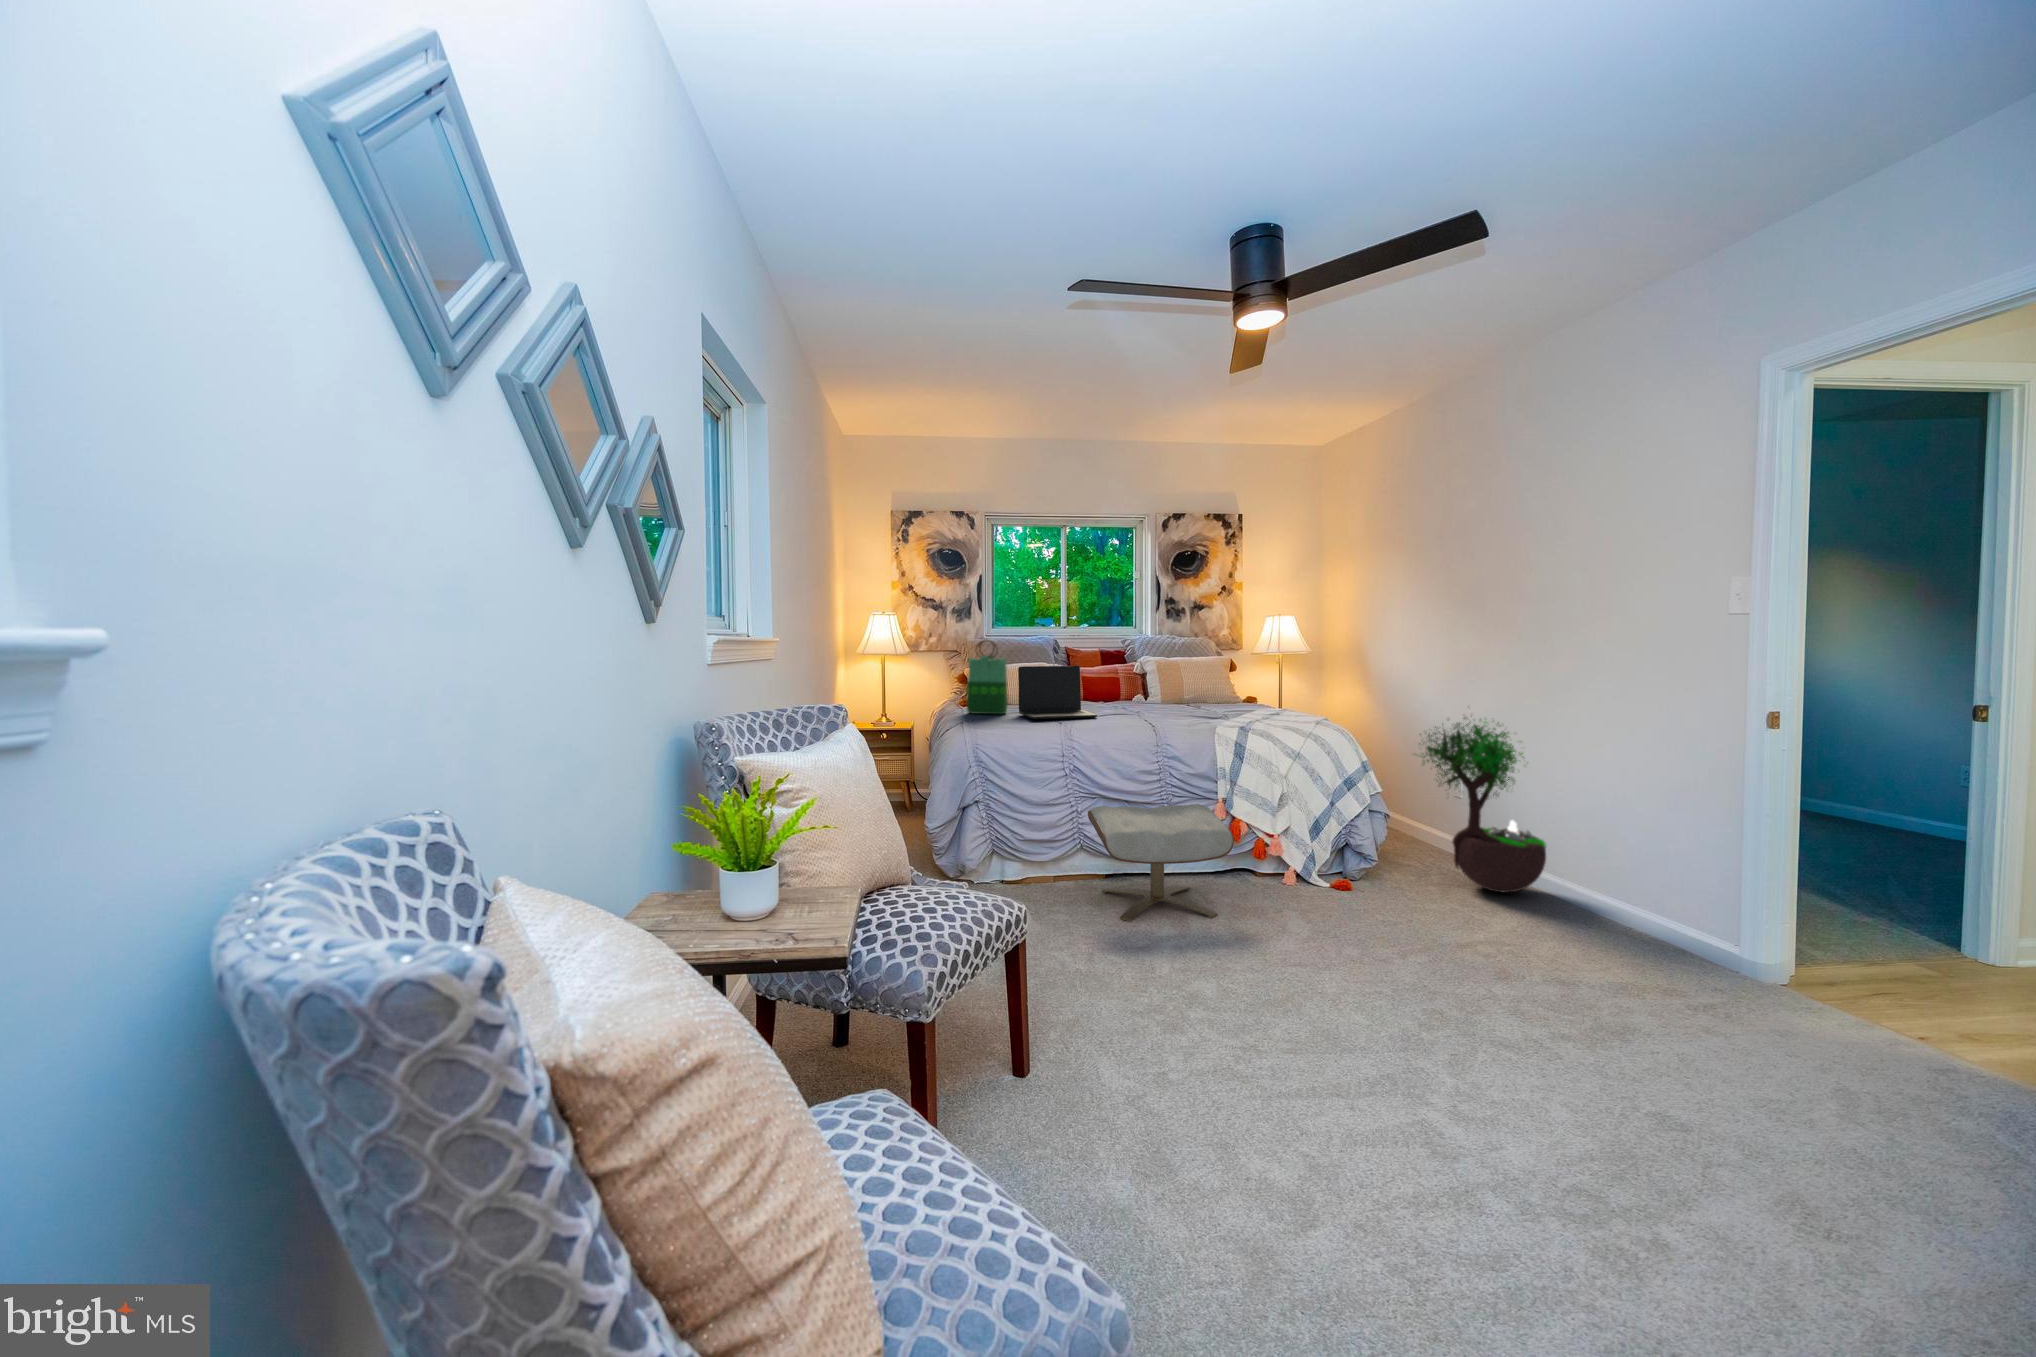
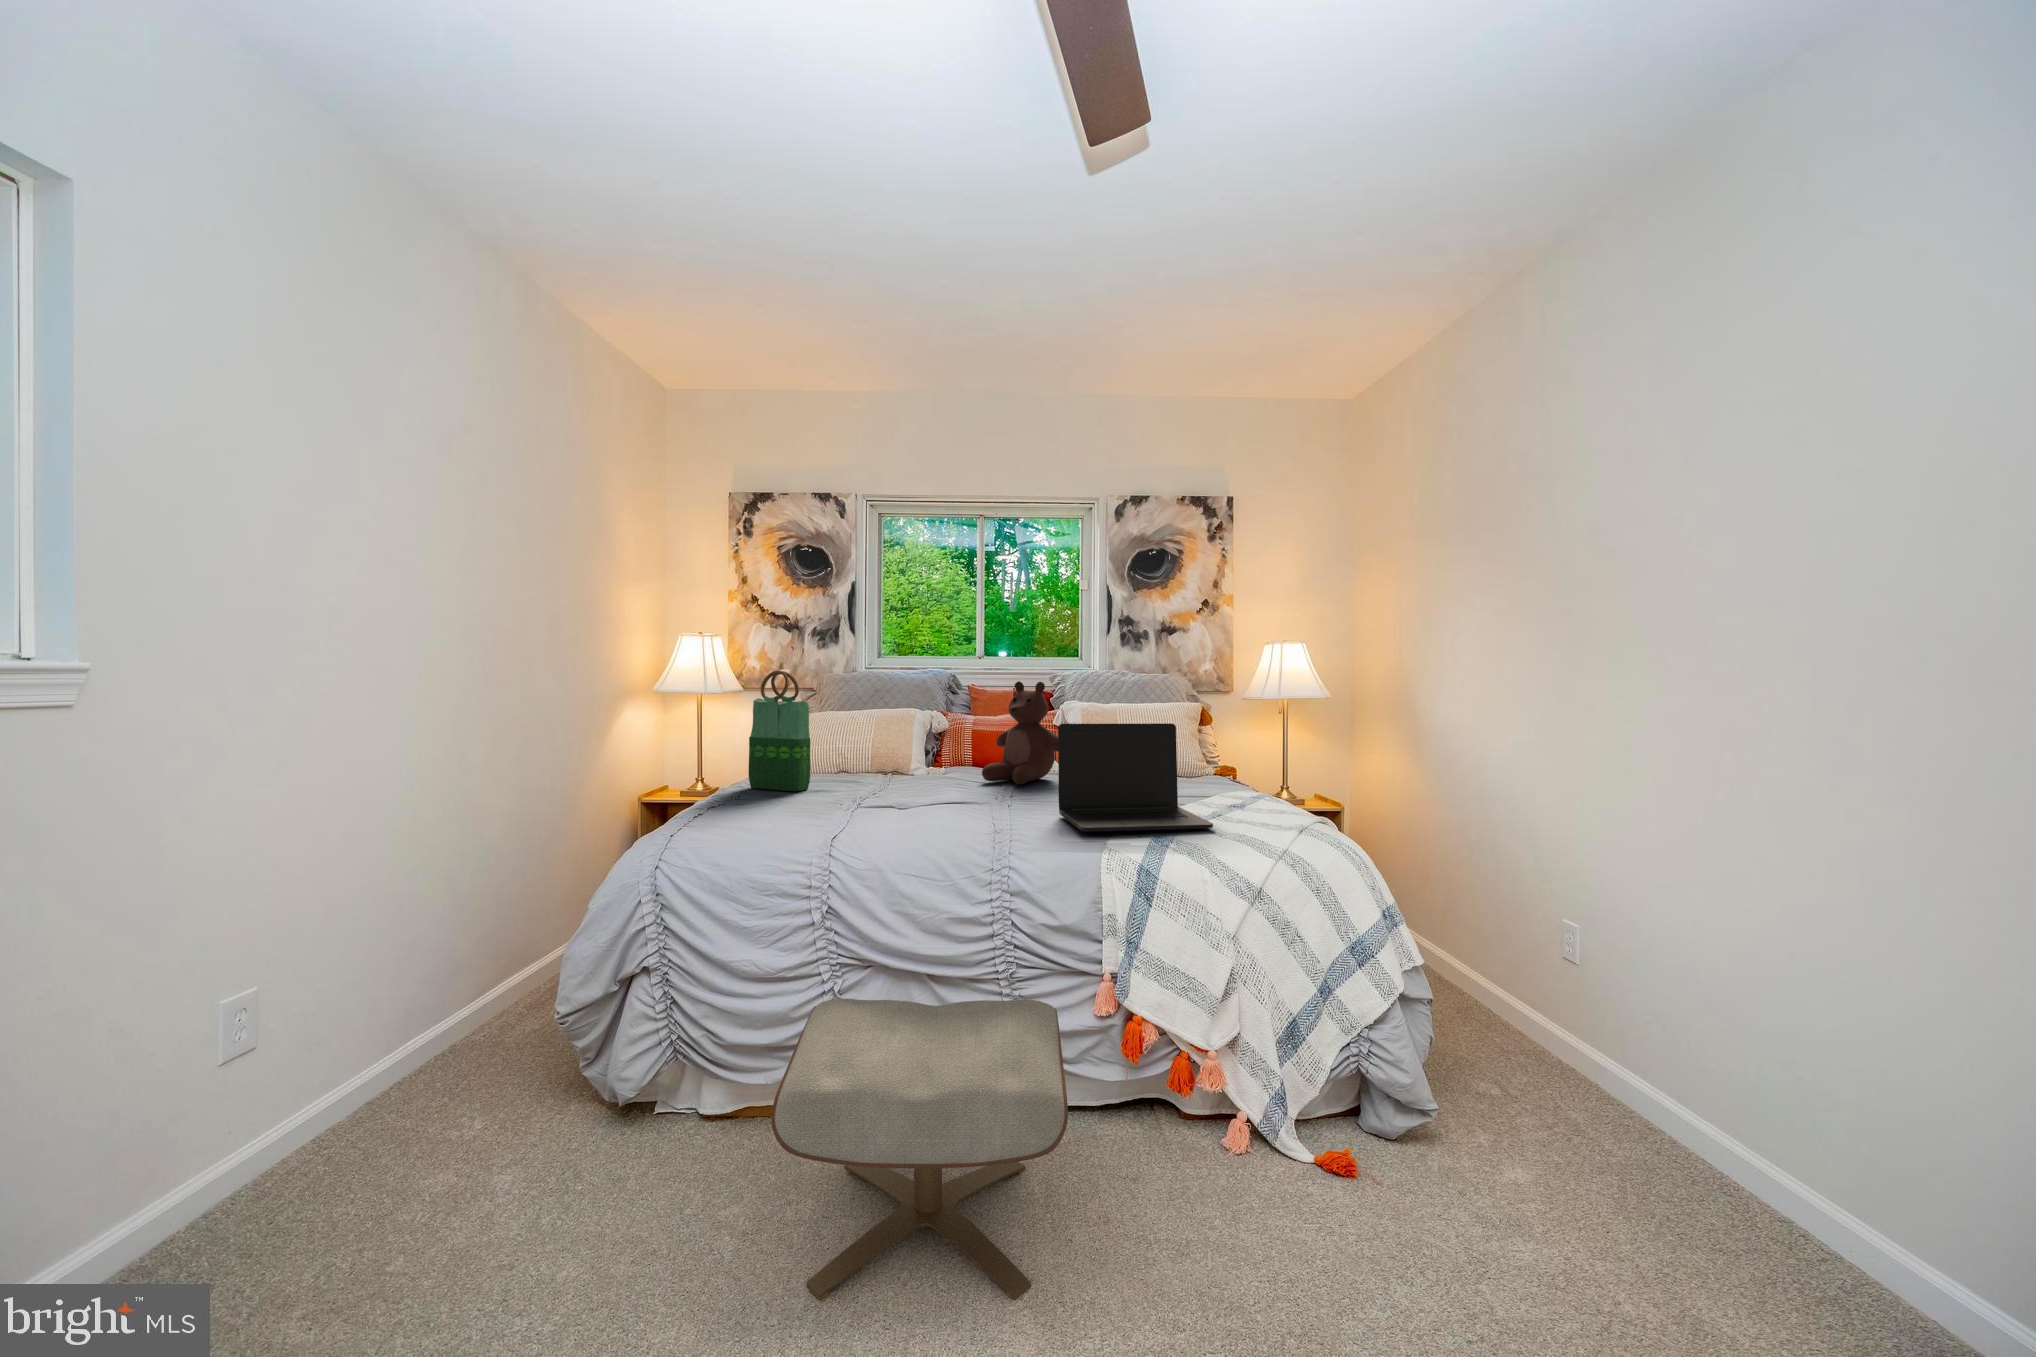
teddy bear: none [1109,645,1159,708] -> present [982,681,1059,784]
laptop: present [1018,666,1097,719] -> present [1058,723,1213,832]
potted tree: present [1415,707,1547,893] -> none [1490,811,1825,1244]

